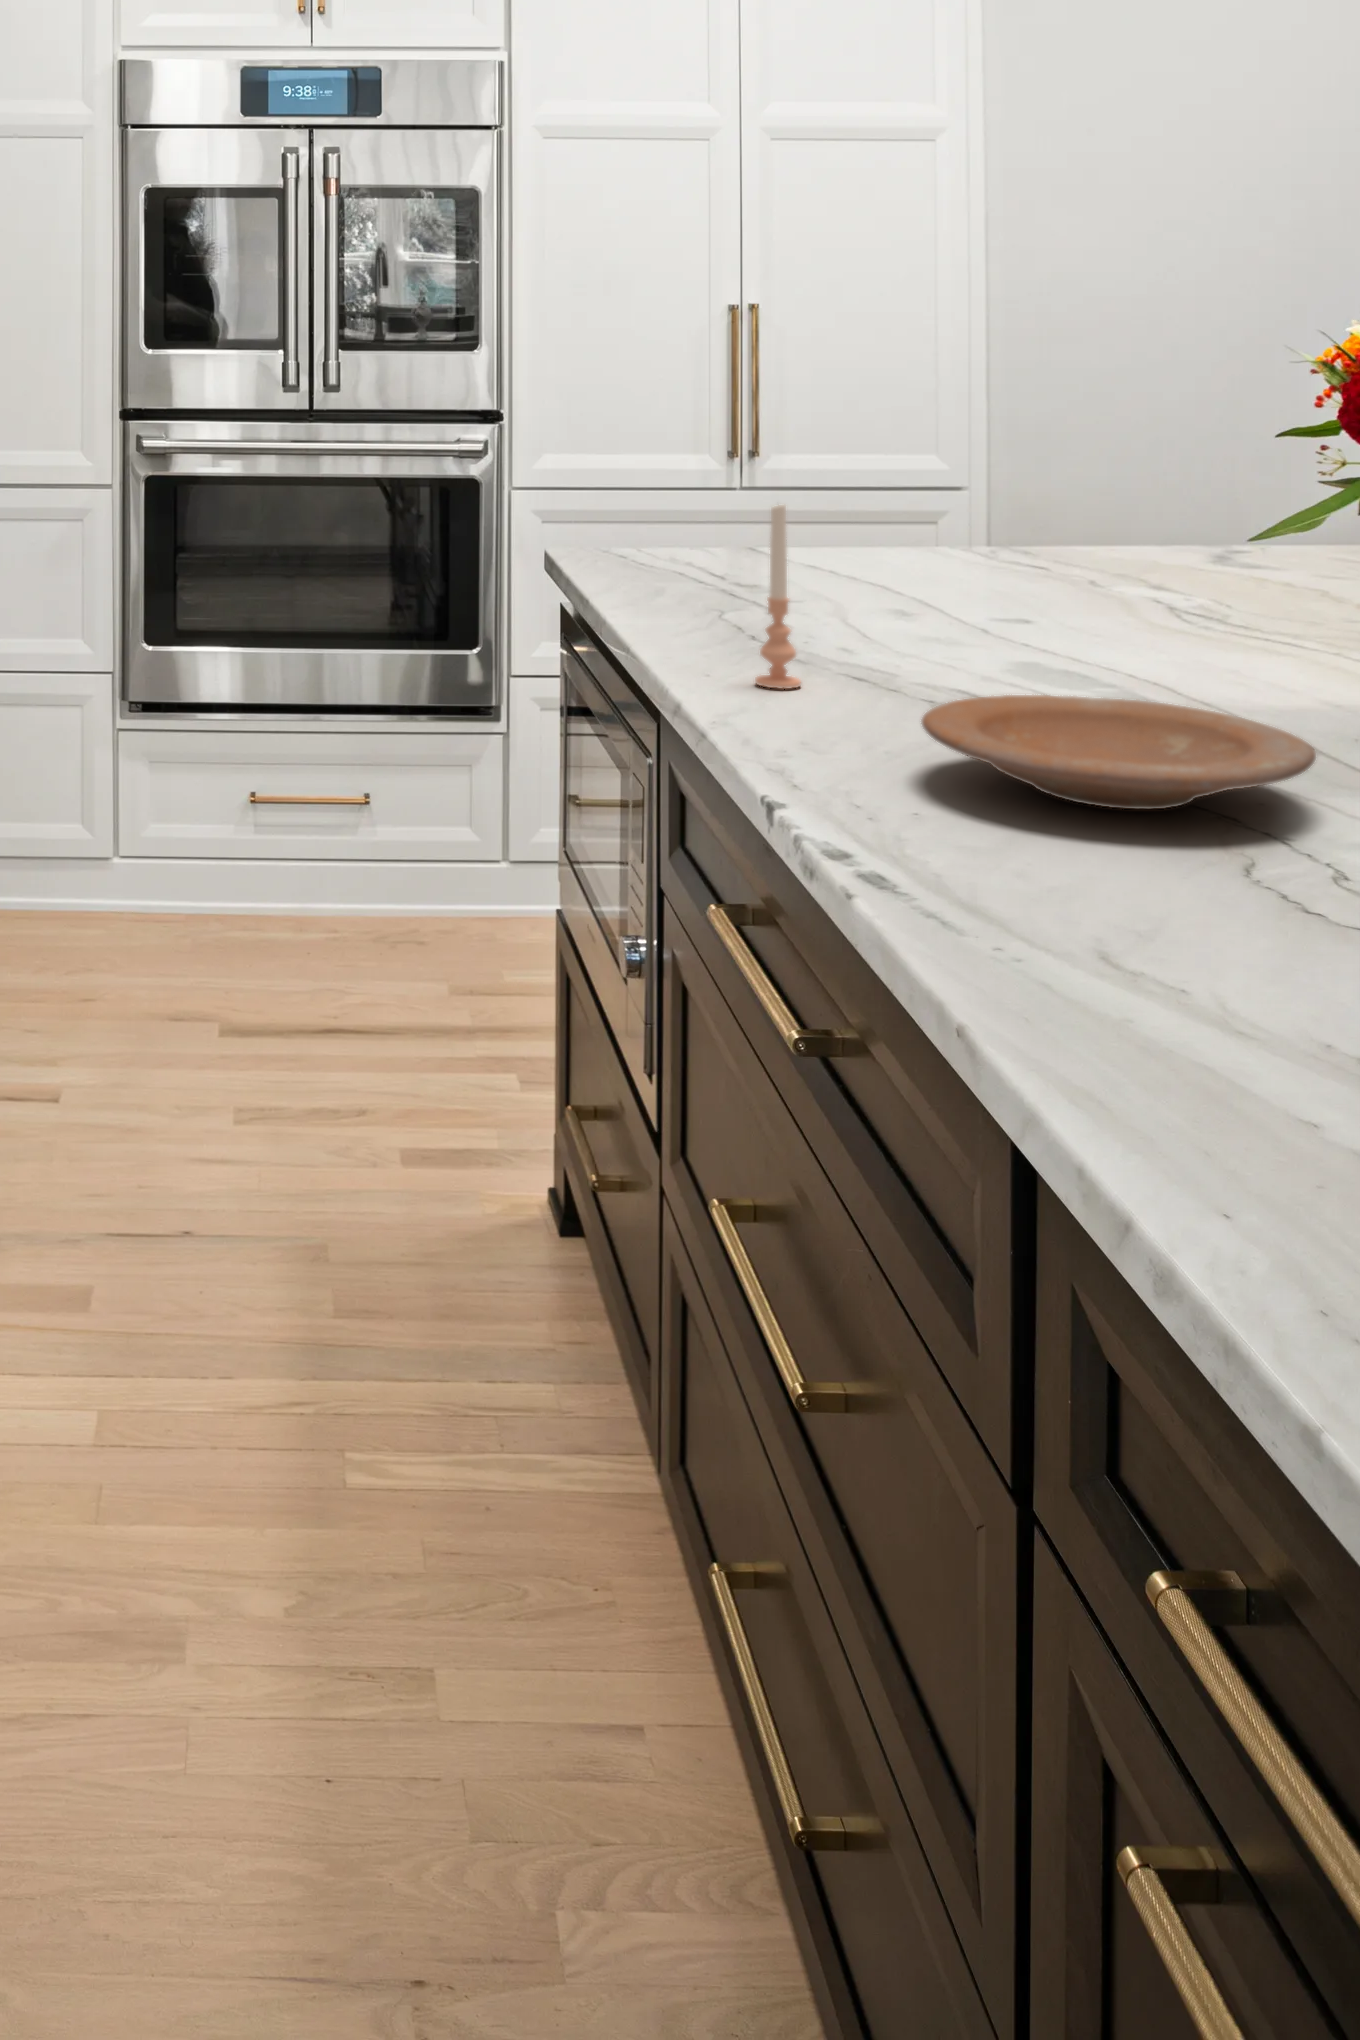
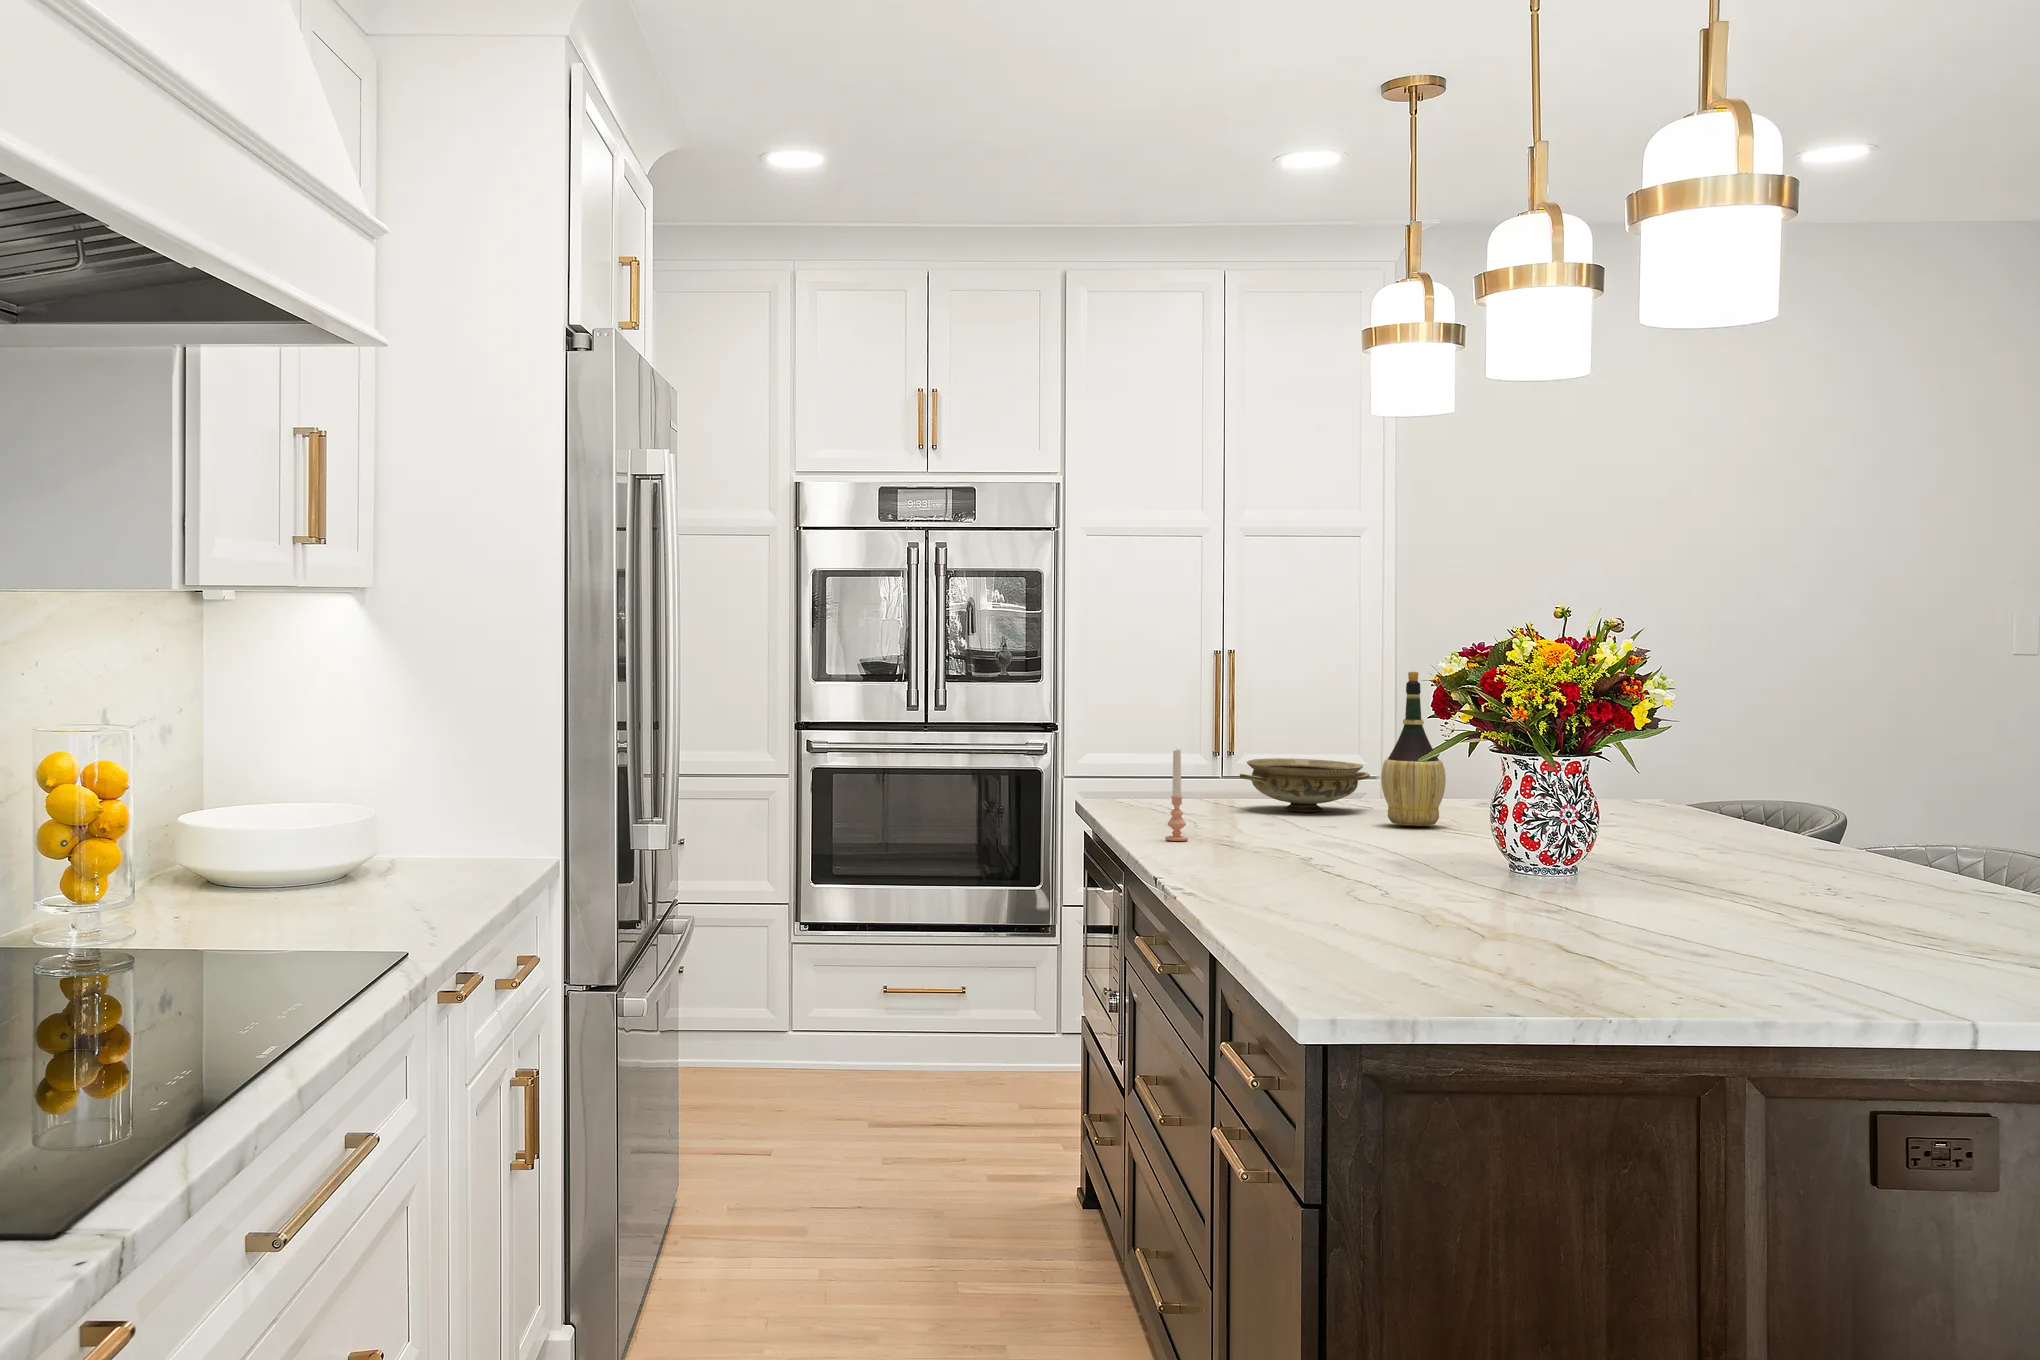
wine bottle: none [1132,346,1260,636] -> present [1381,671,1446,826]
ceramic bowl: none [846,492,1069,591] -> present [1240,758,1370,812]
plate: present [921,695,1316,809] -> none [1221,830,1387,869]

